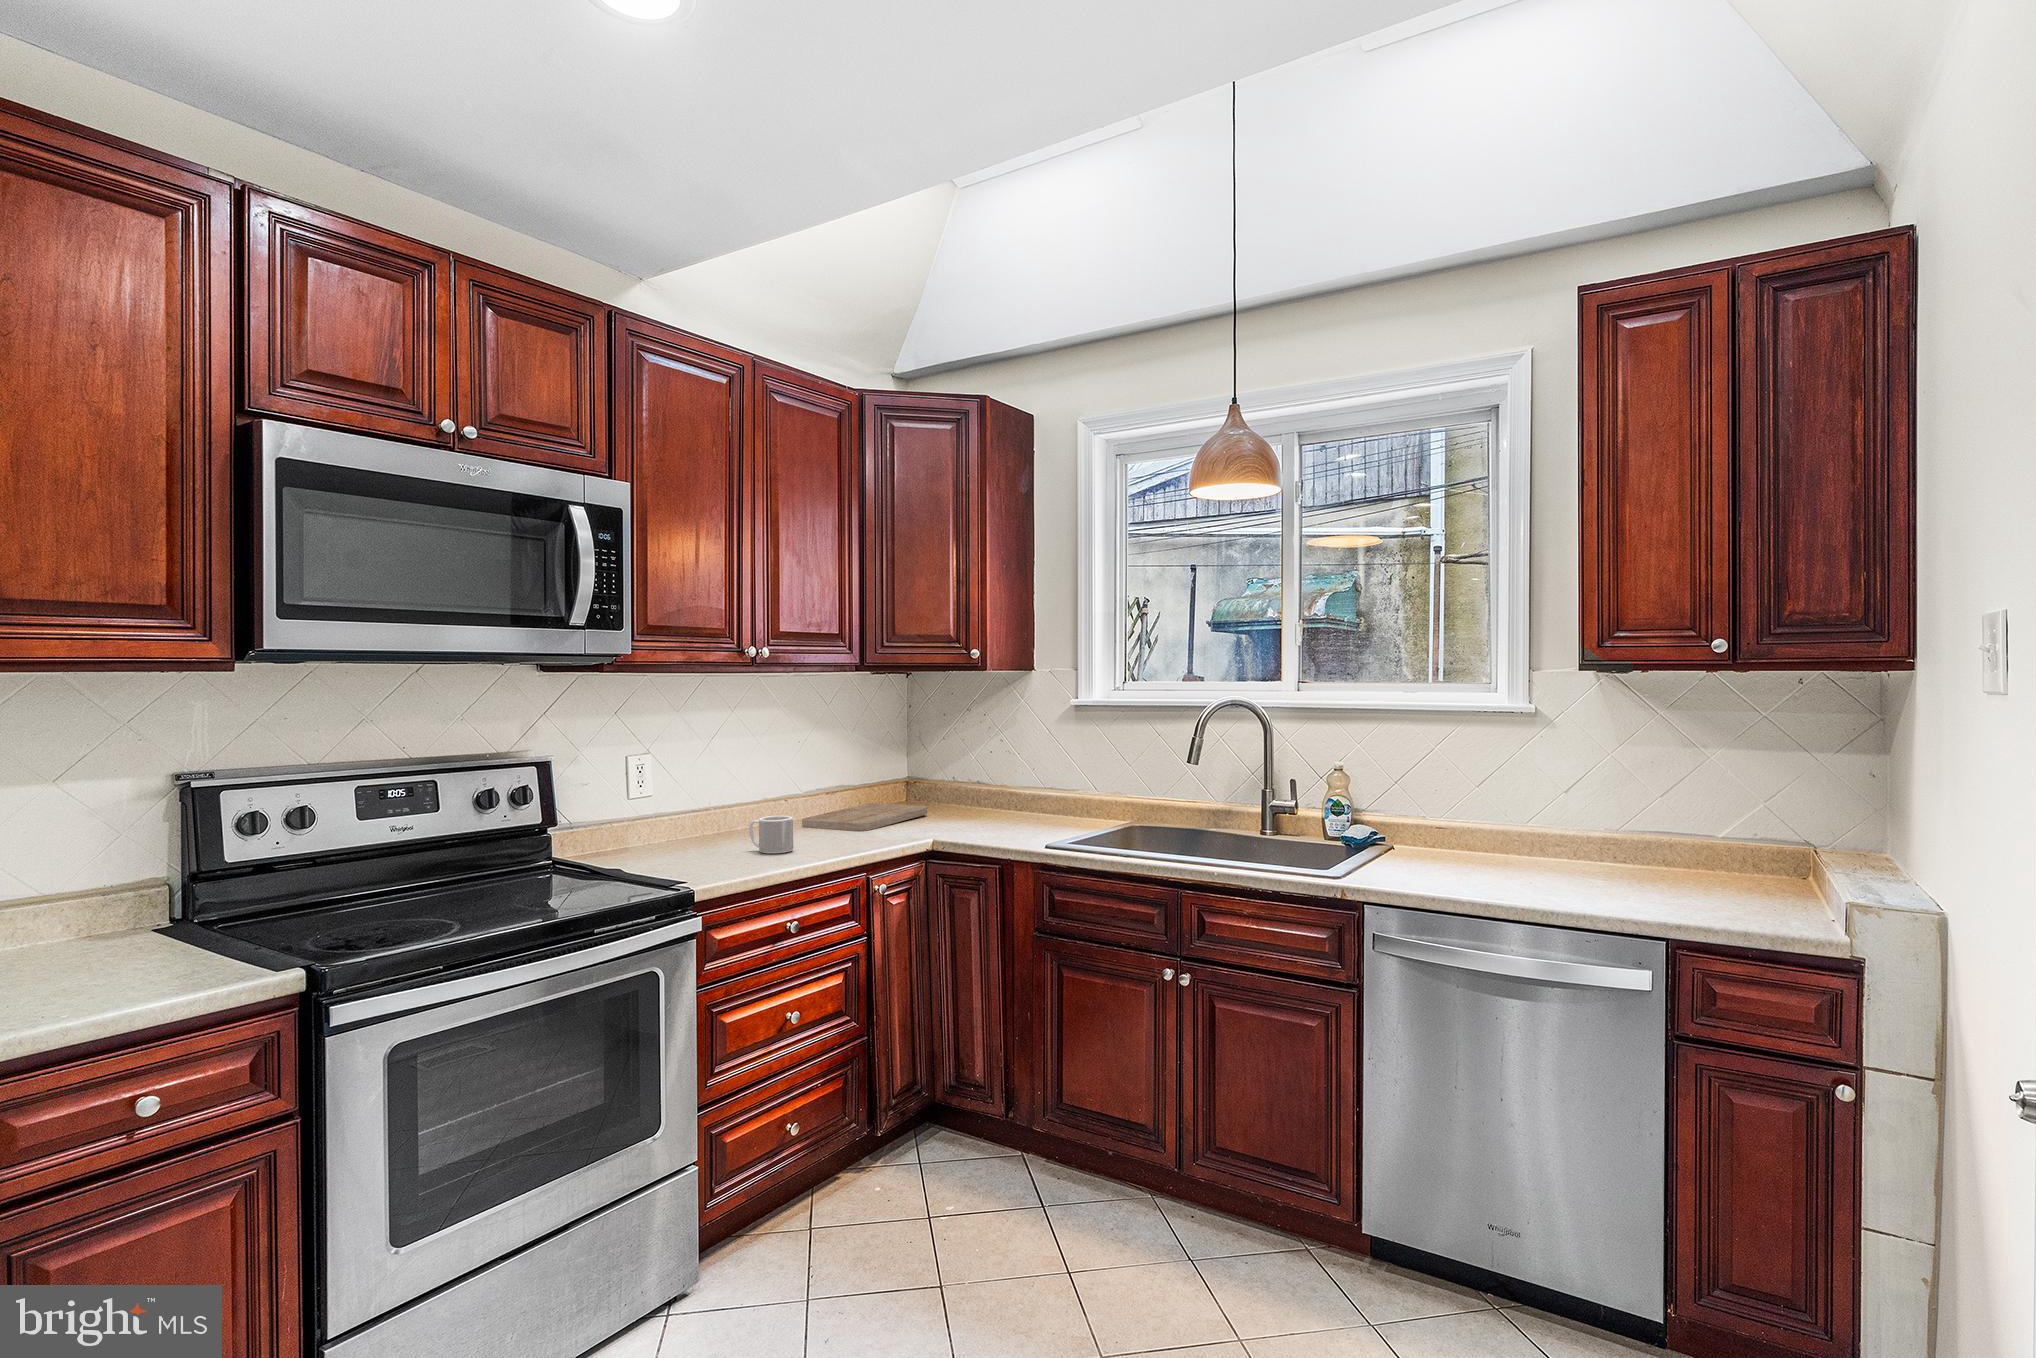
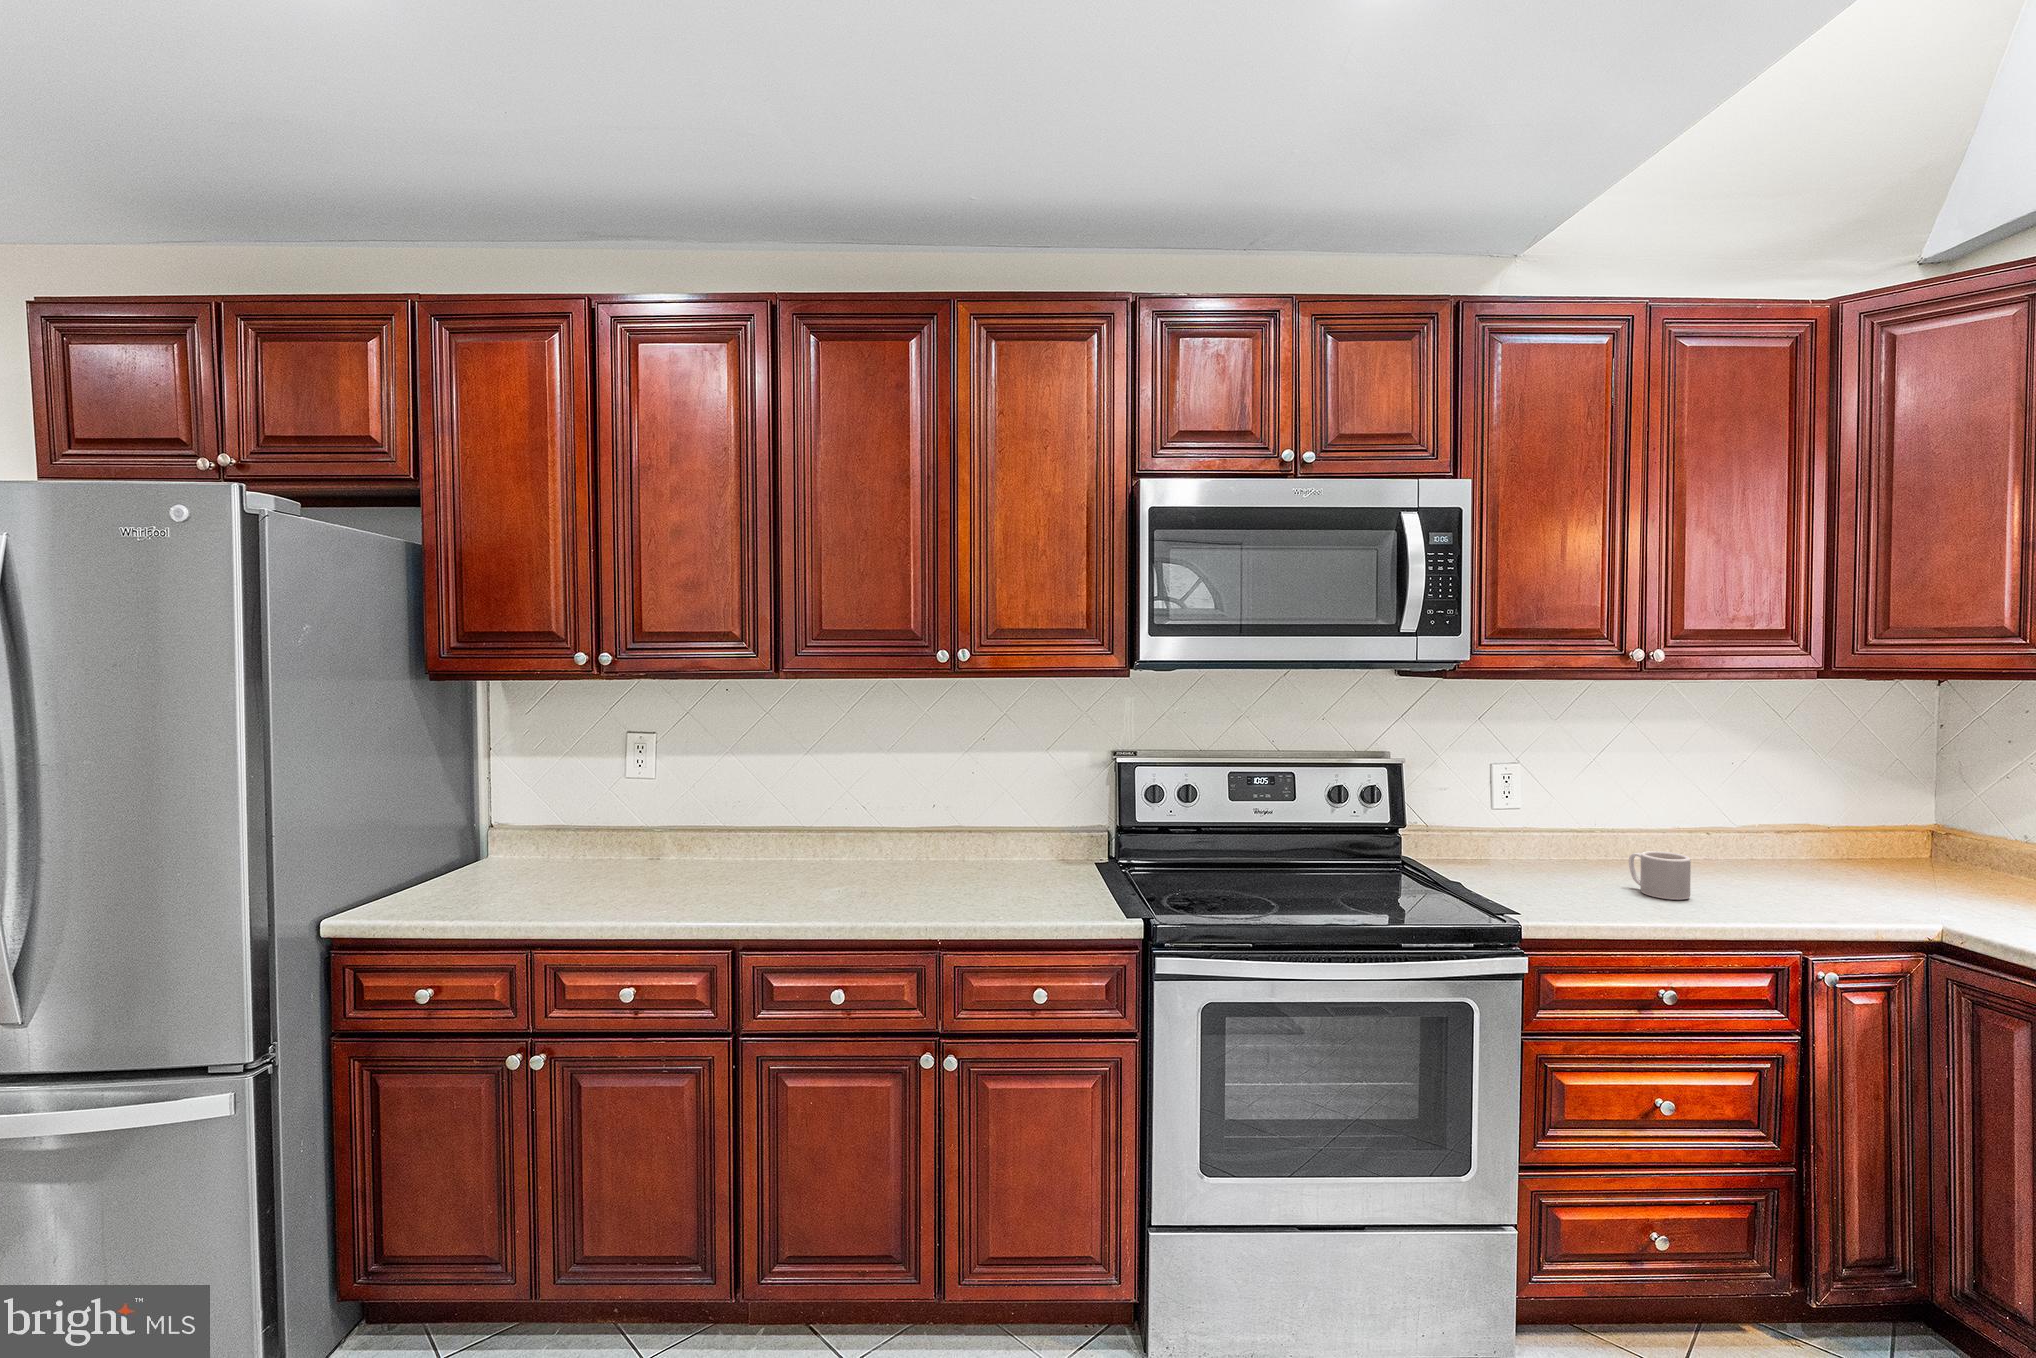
cutting board: present [802,803,927,831] -> none [1726,850,1957,890]

